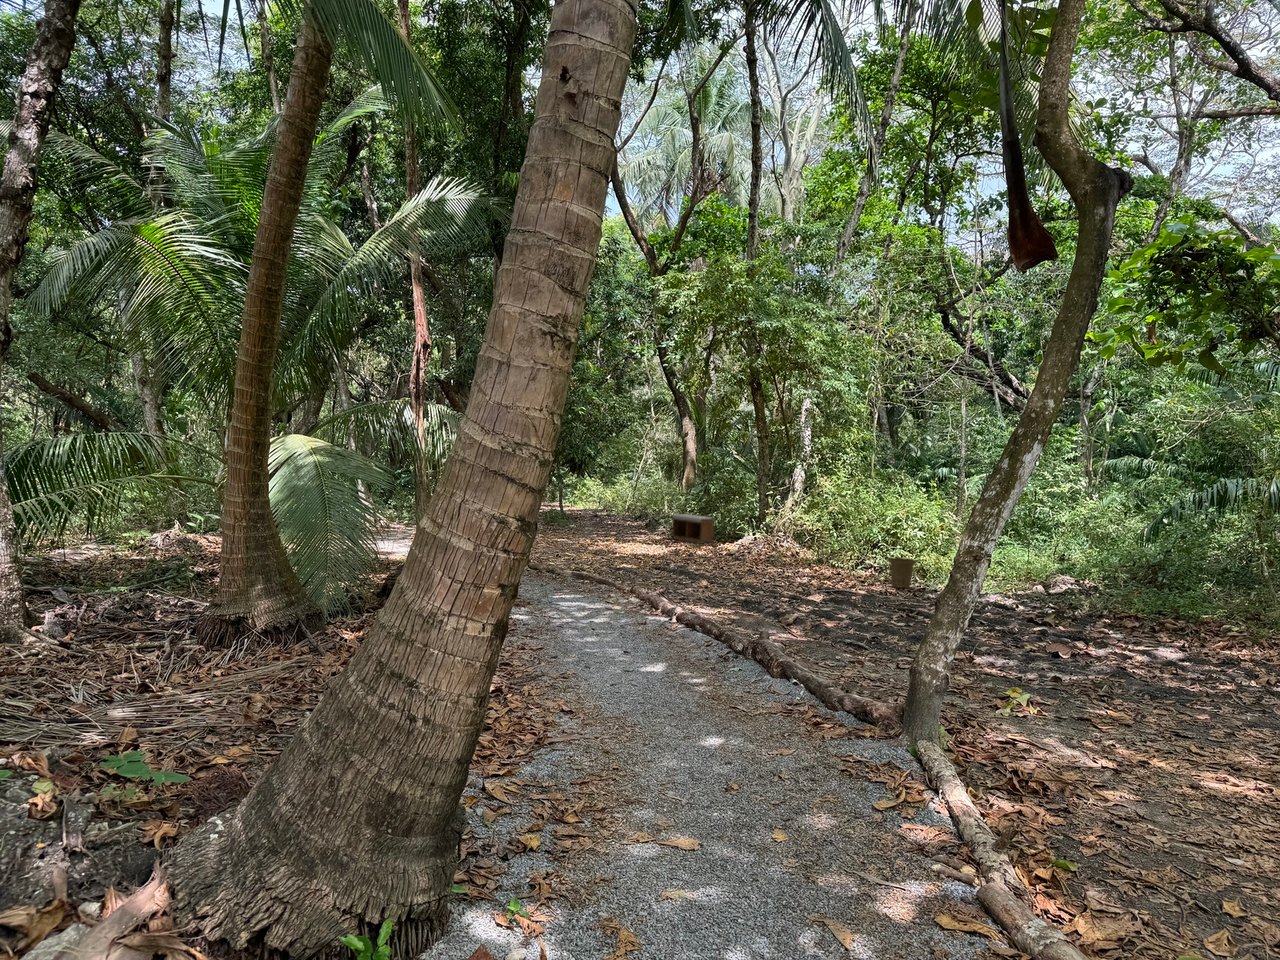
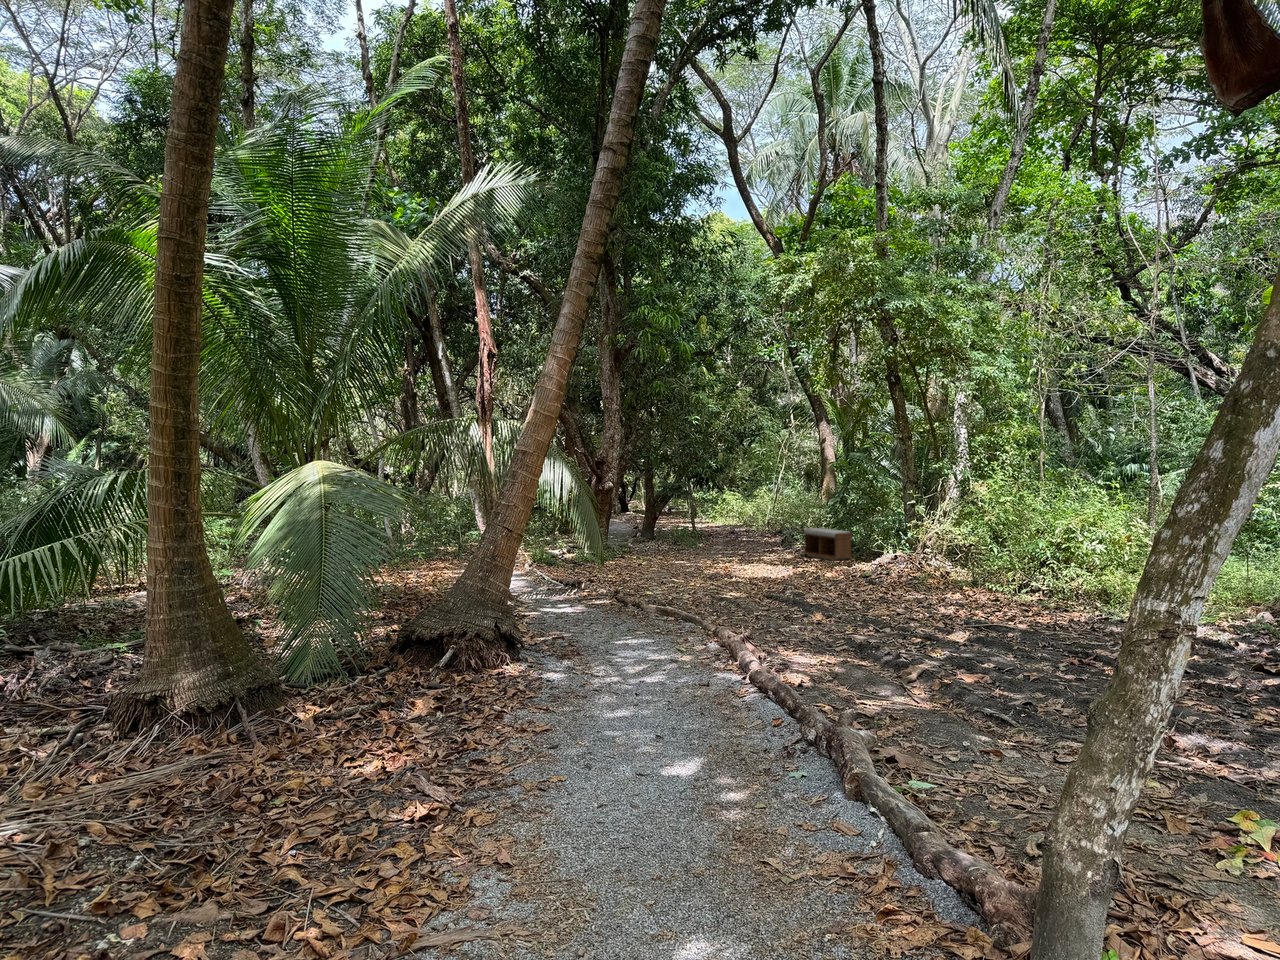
basket: present [887,558,917,588] -> none [1055,582,1096,621]

